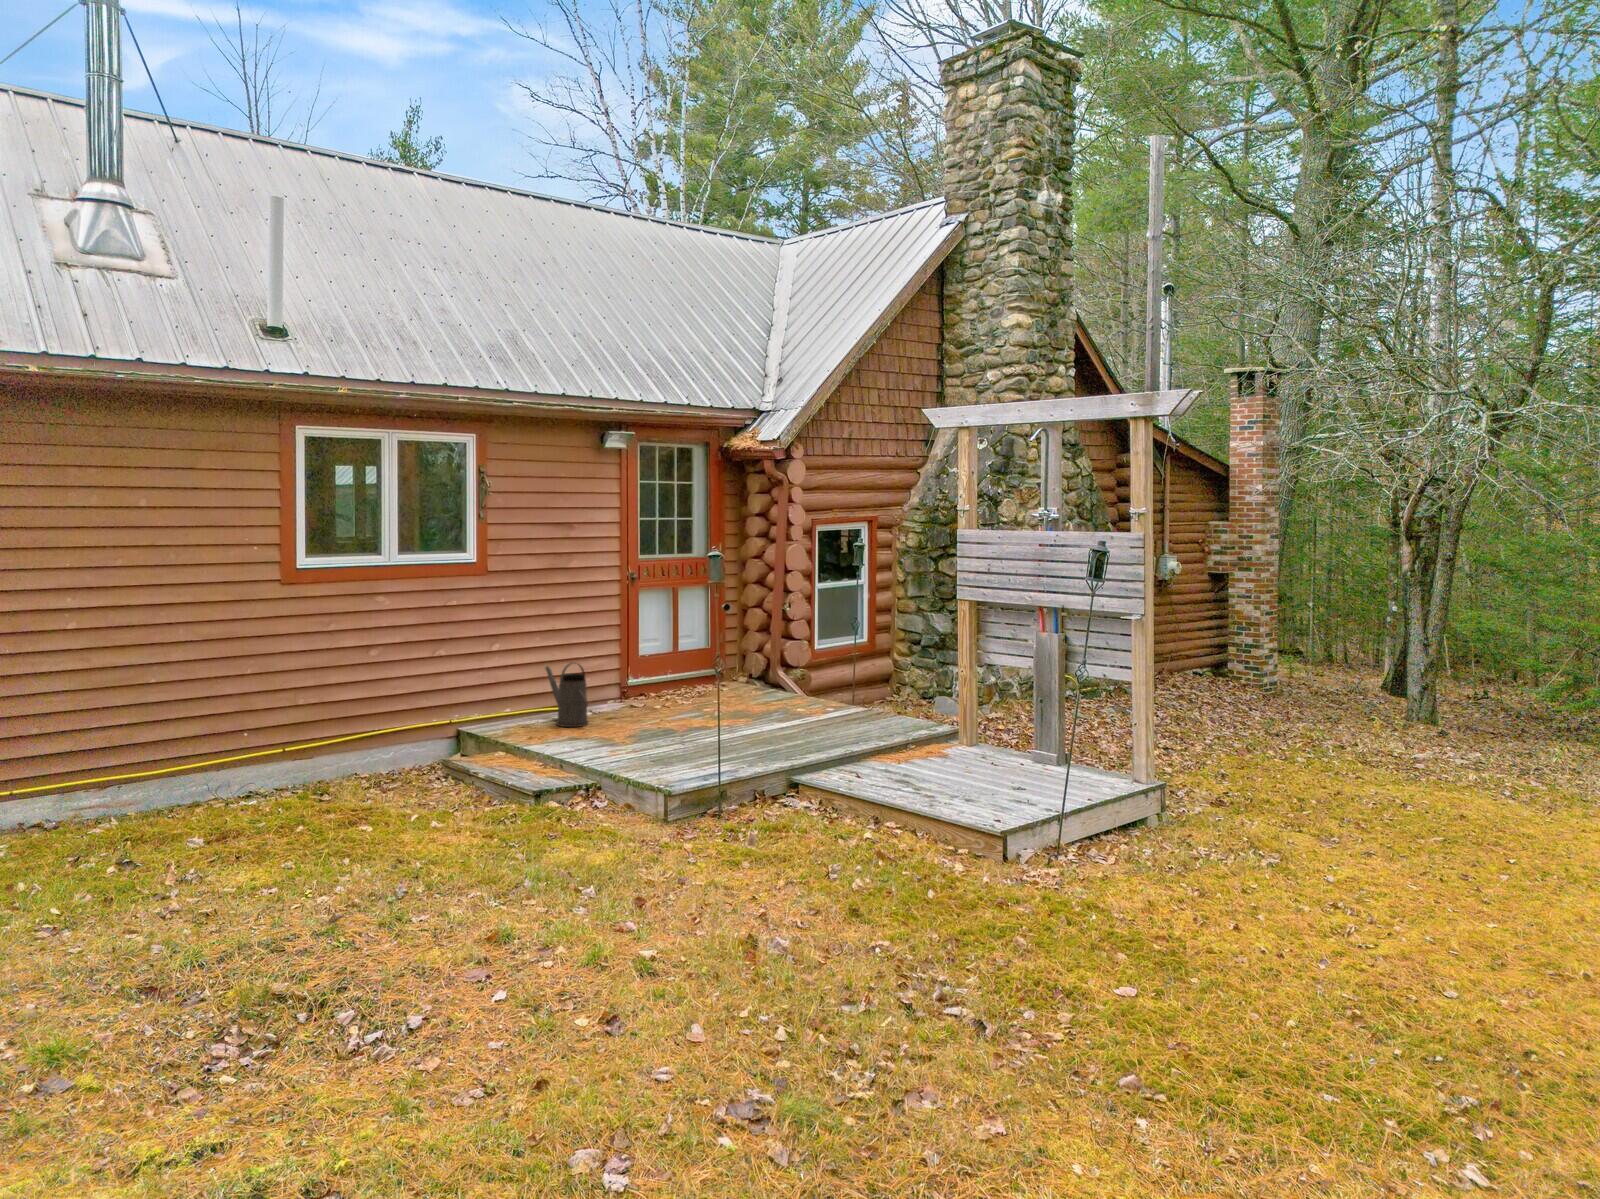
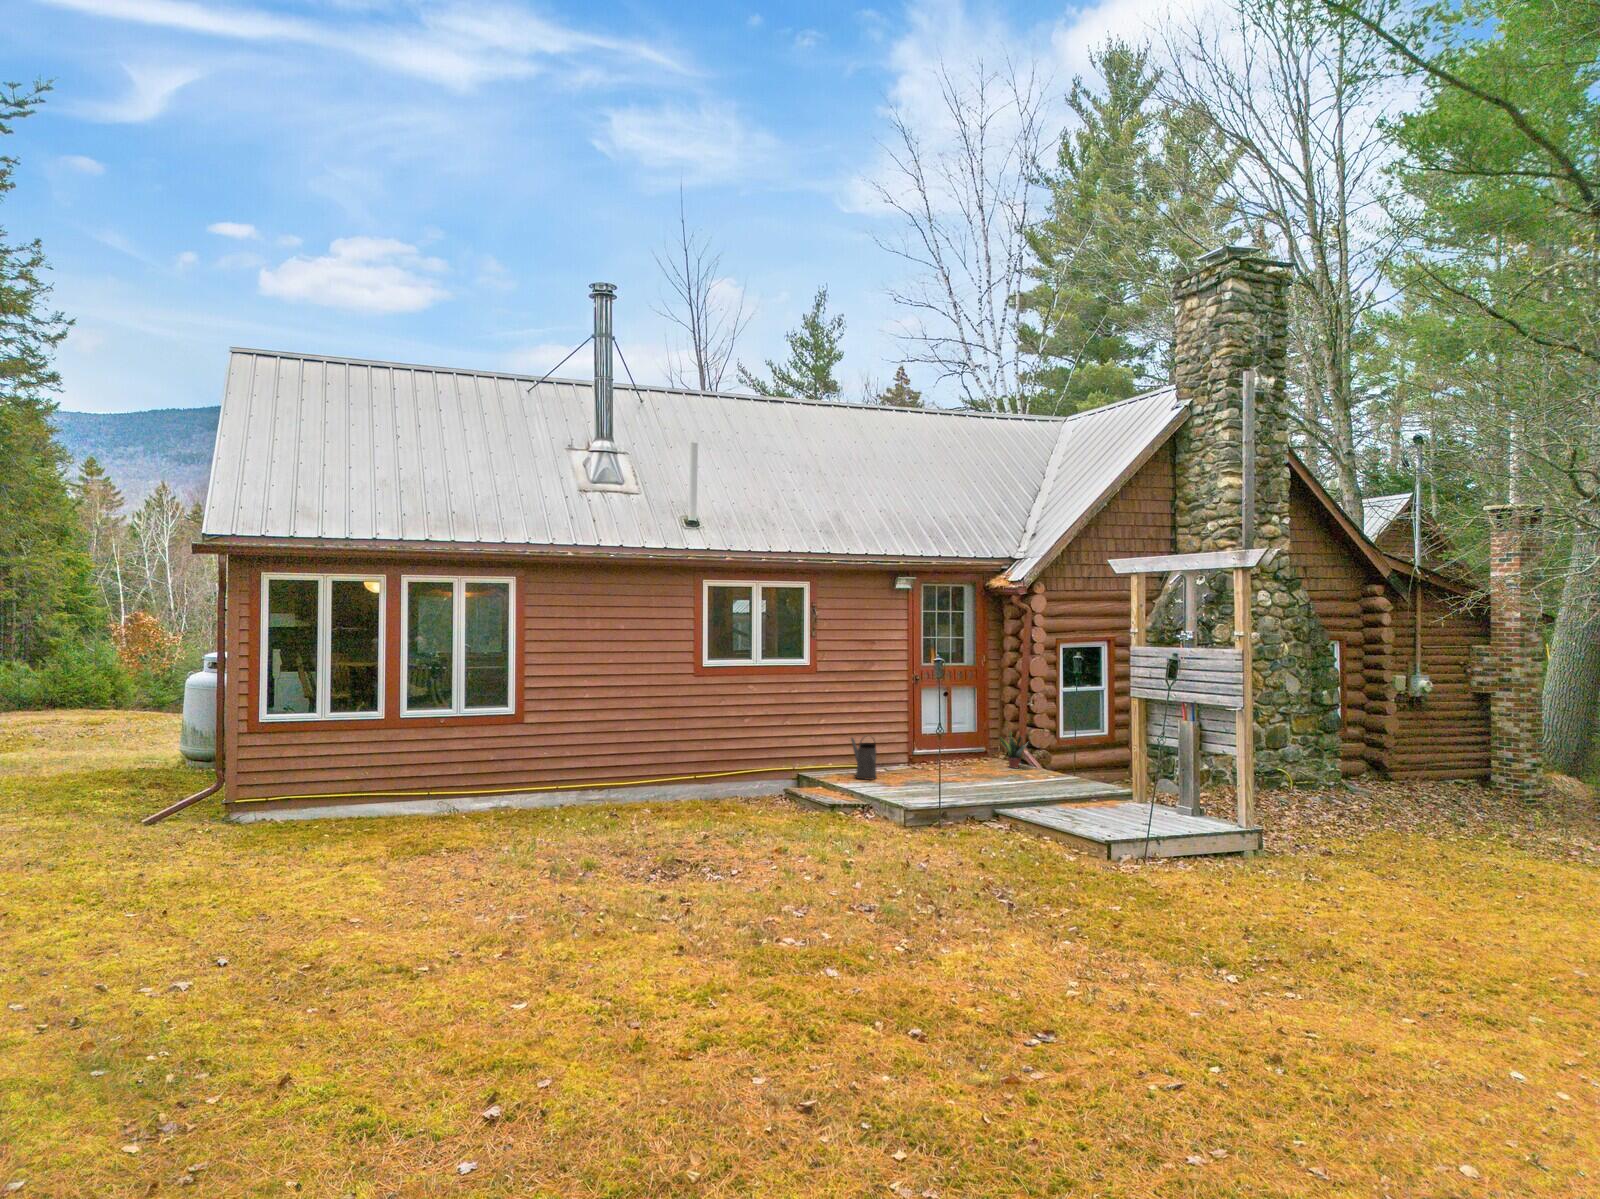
potted plant: none [748,642,786,693] -> present [1000,732,1027,768]

